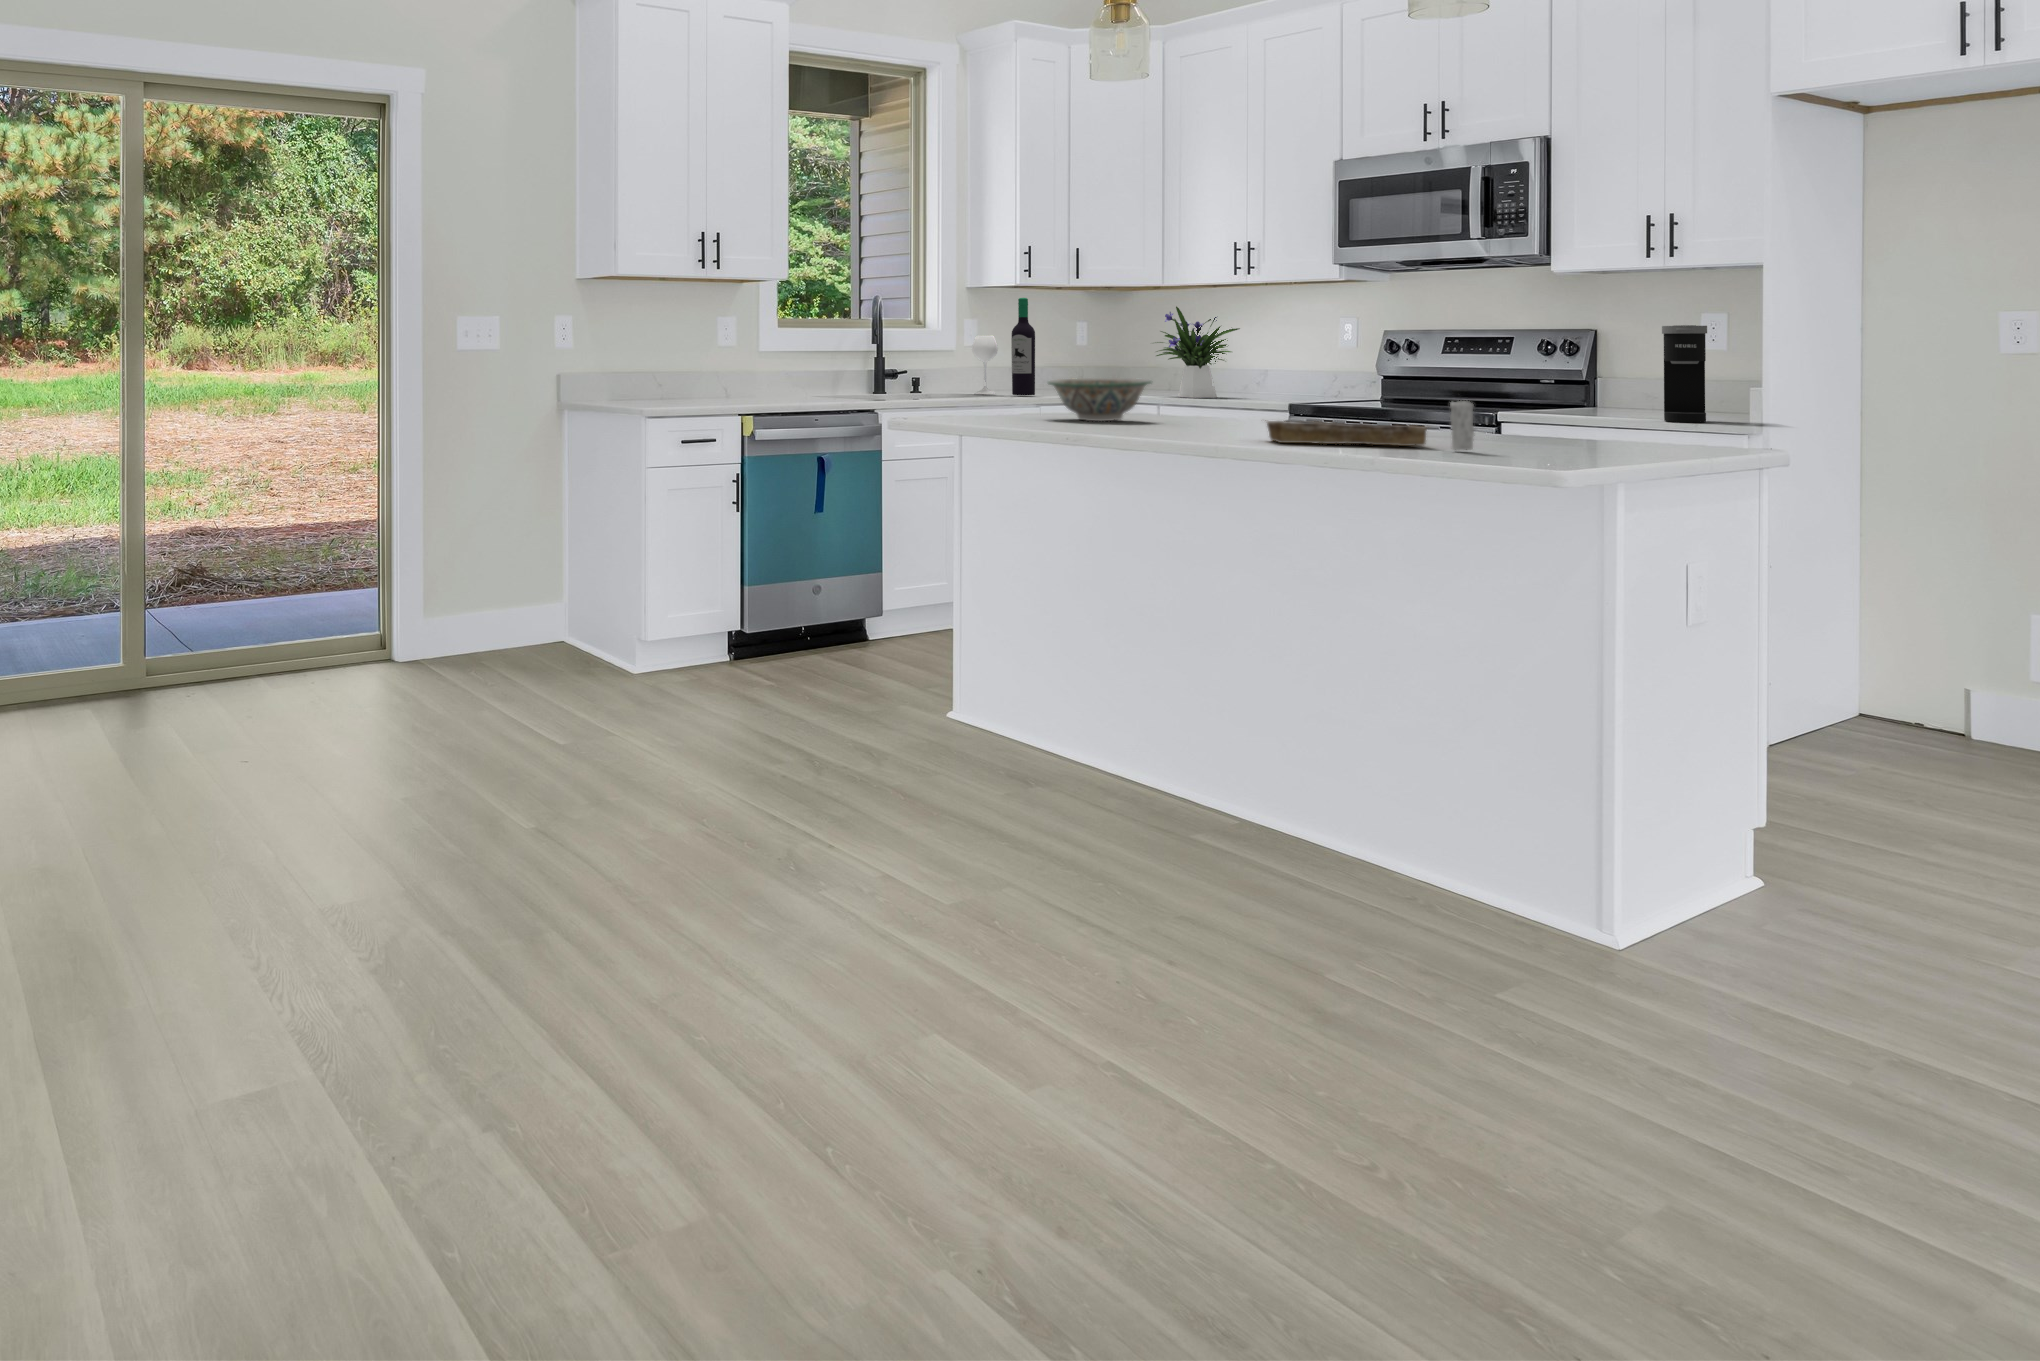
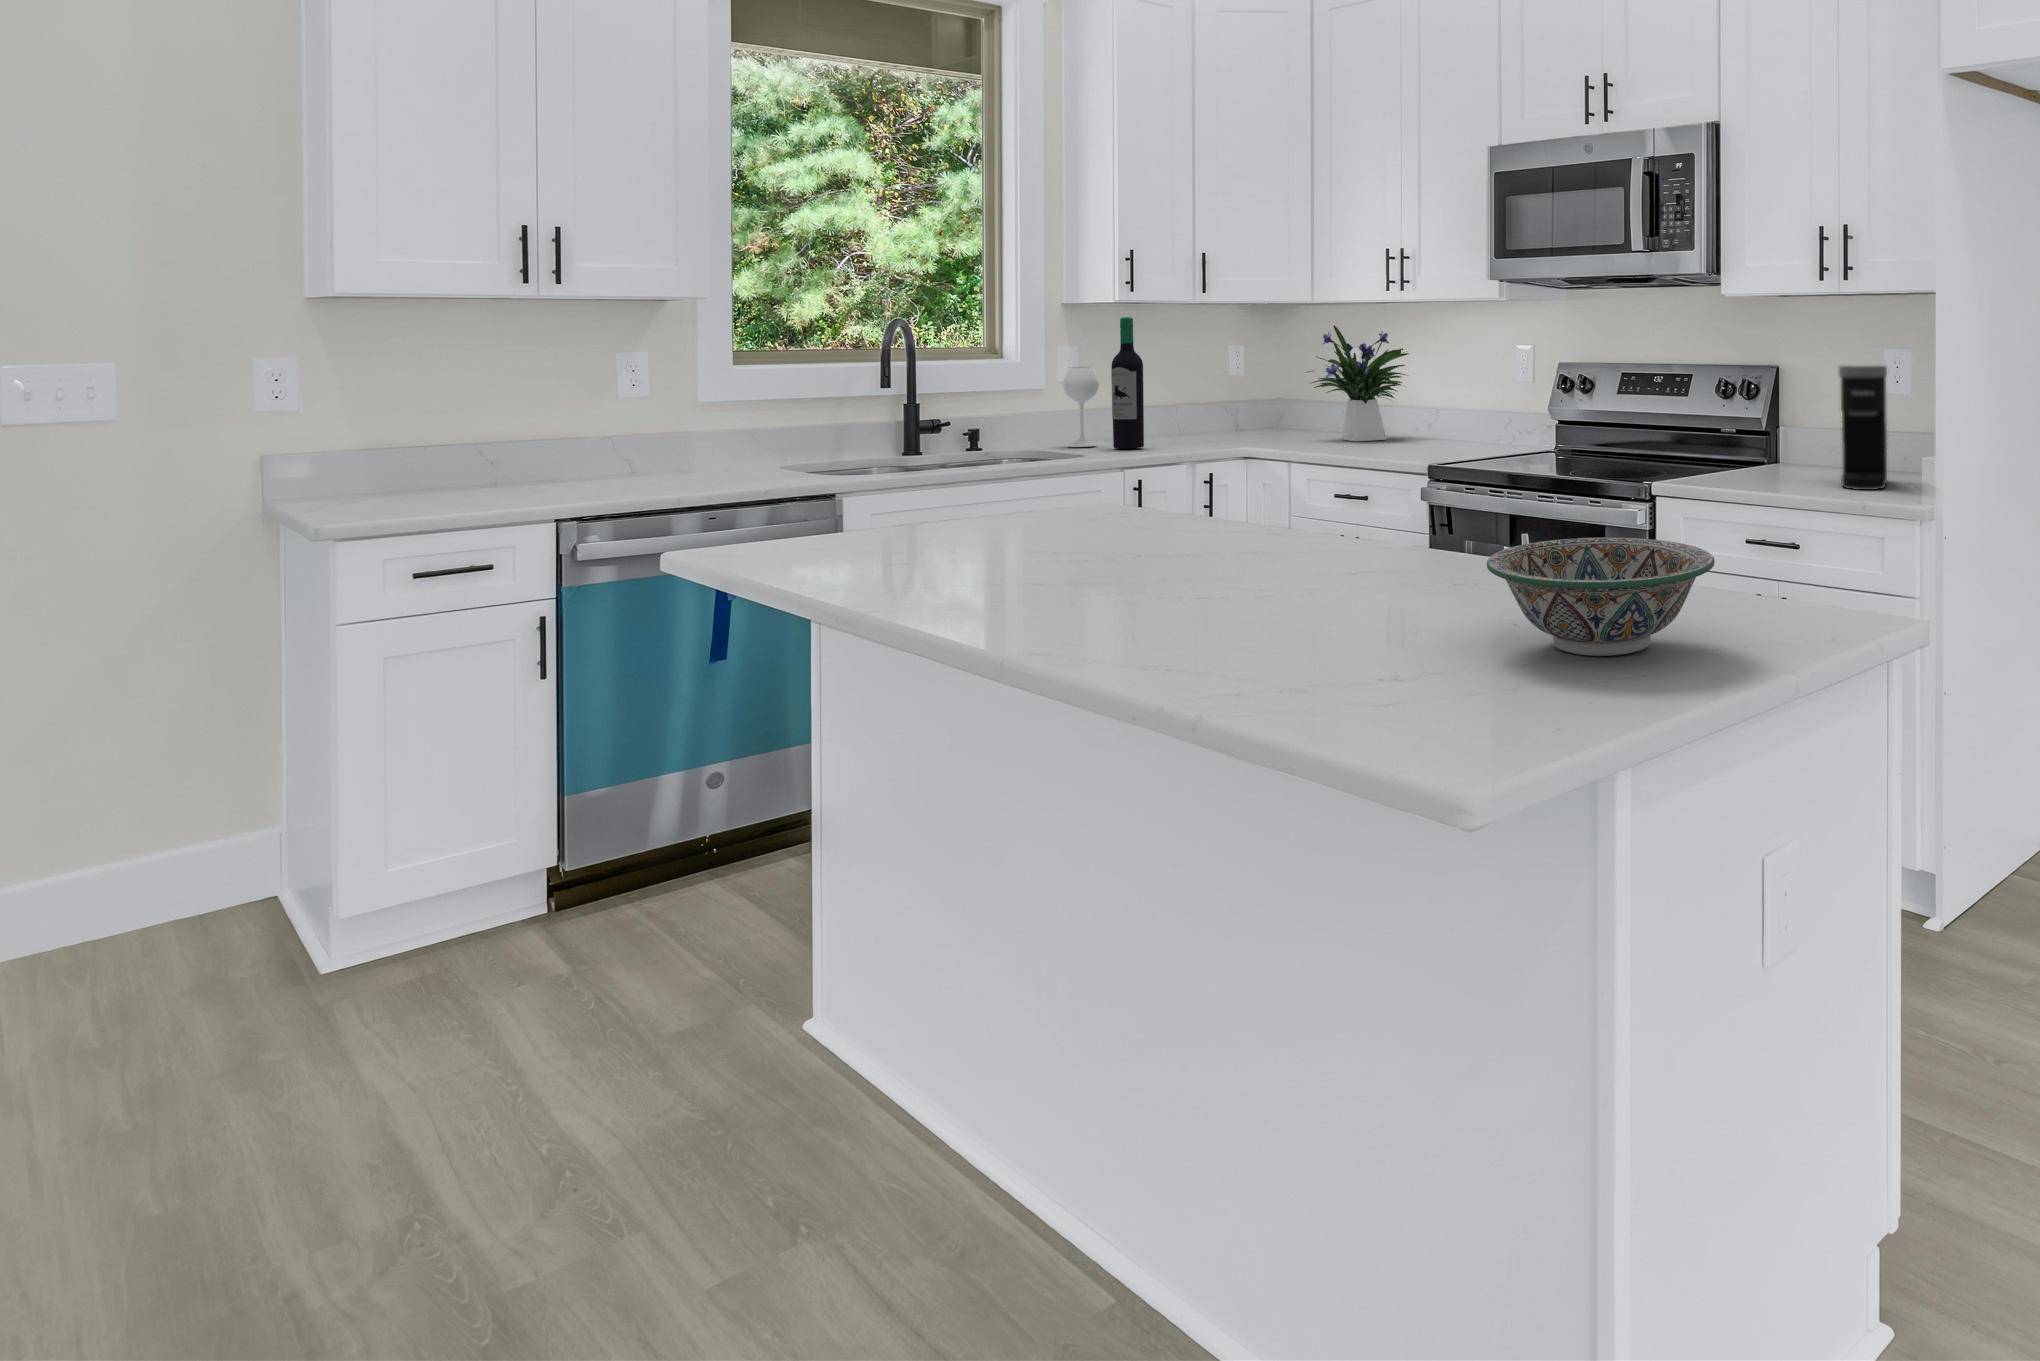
decorative bowl: present [1048,378,1151,421] -> present [1487,538,1715,656]
candle: present [1450,400,1475,450] -> none [1393,569,1431,678]
tray: present [1265,420,1427,446] -> none [1116,603,1381,662]

